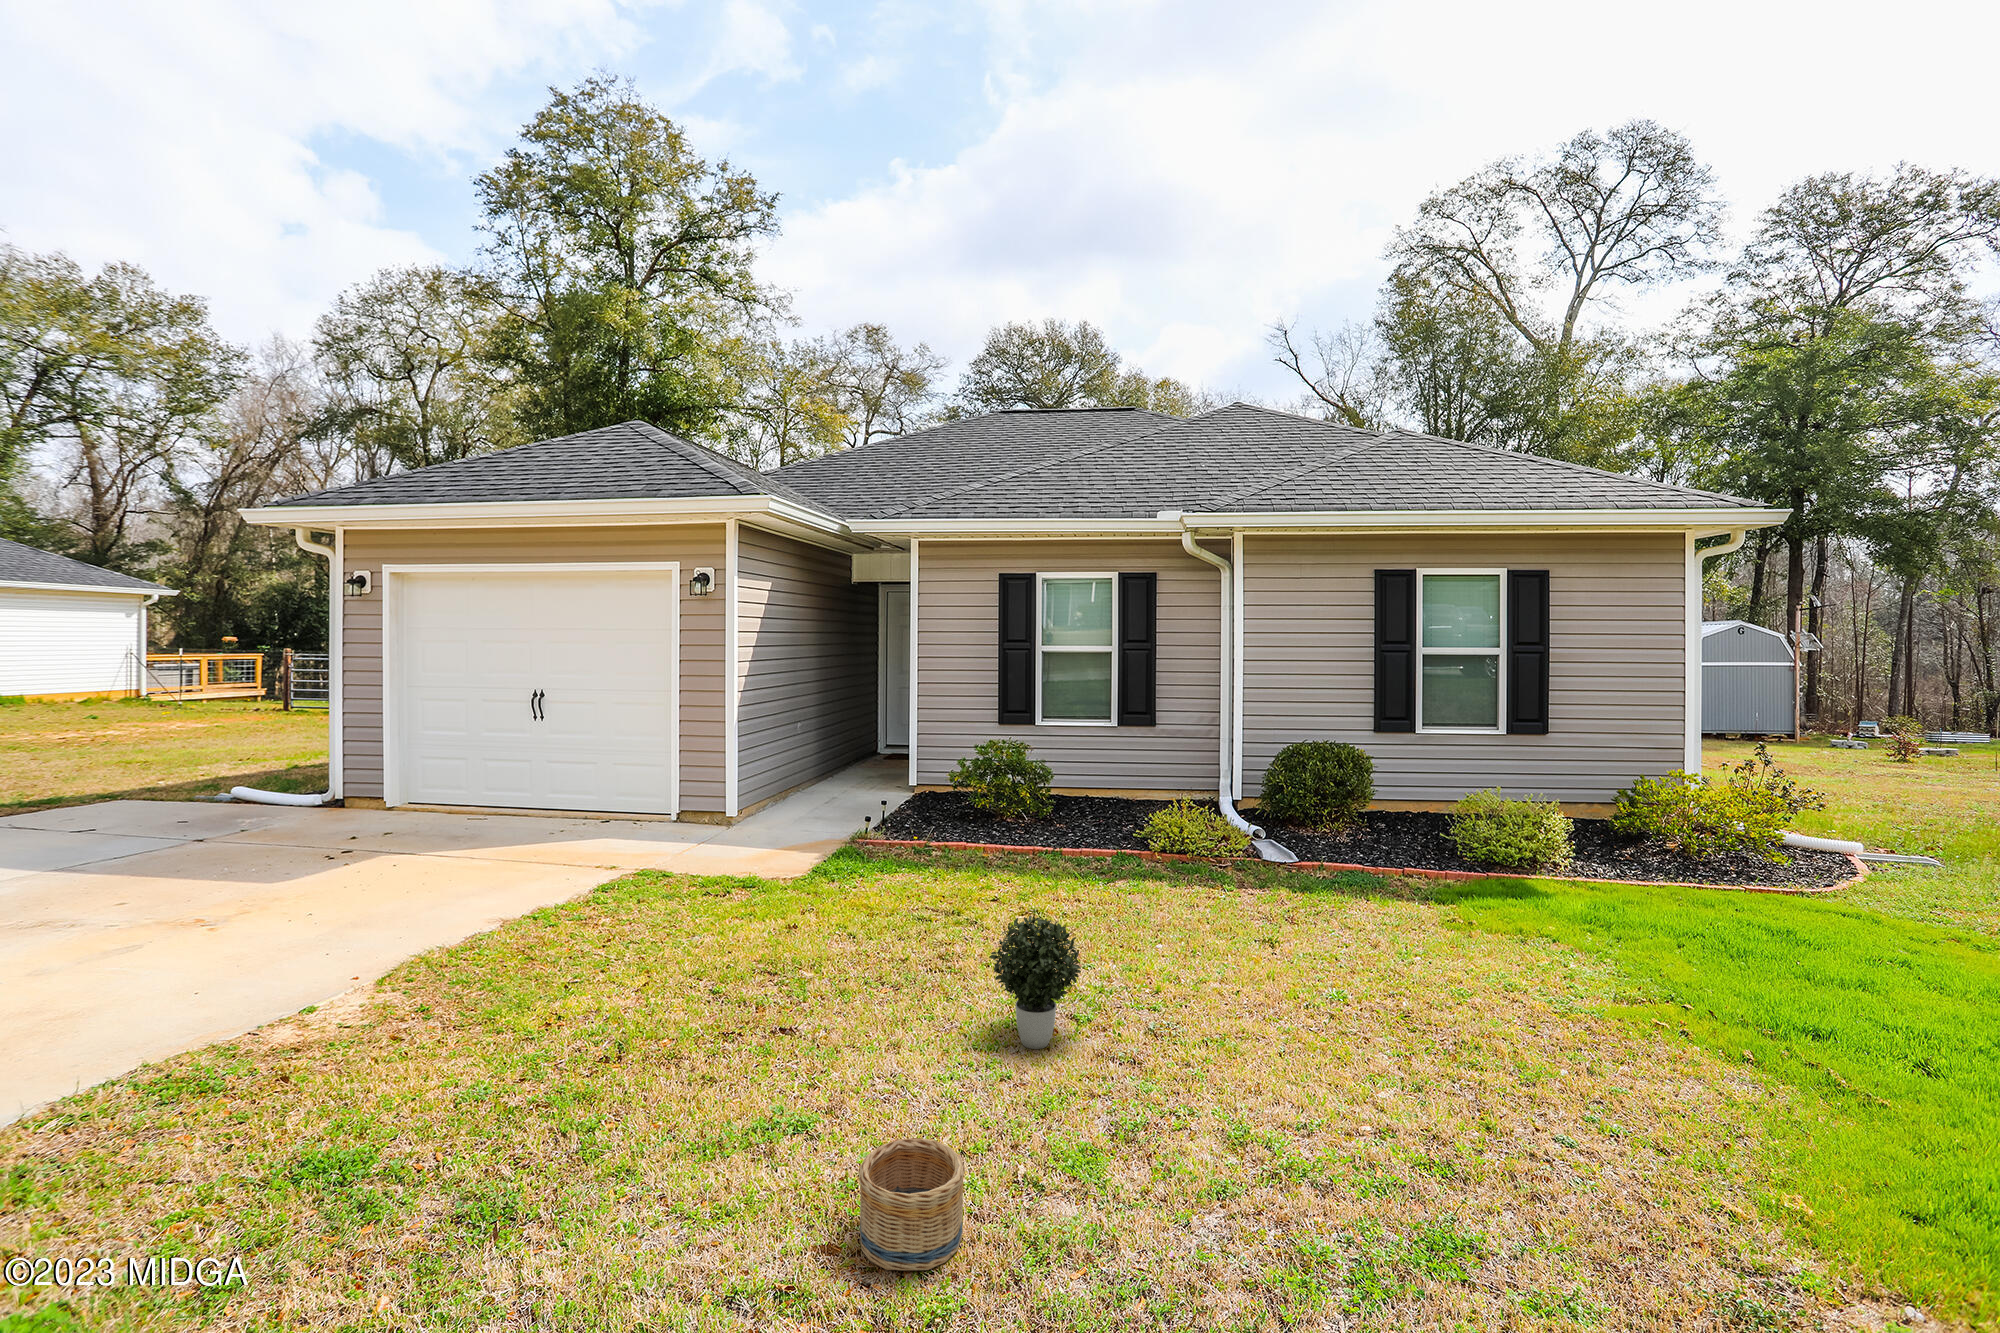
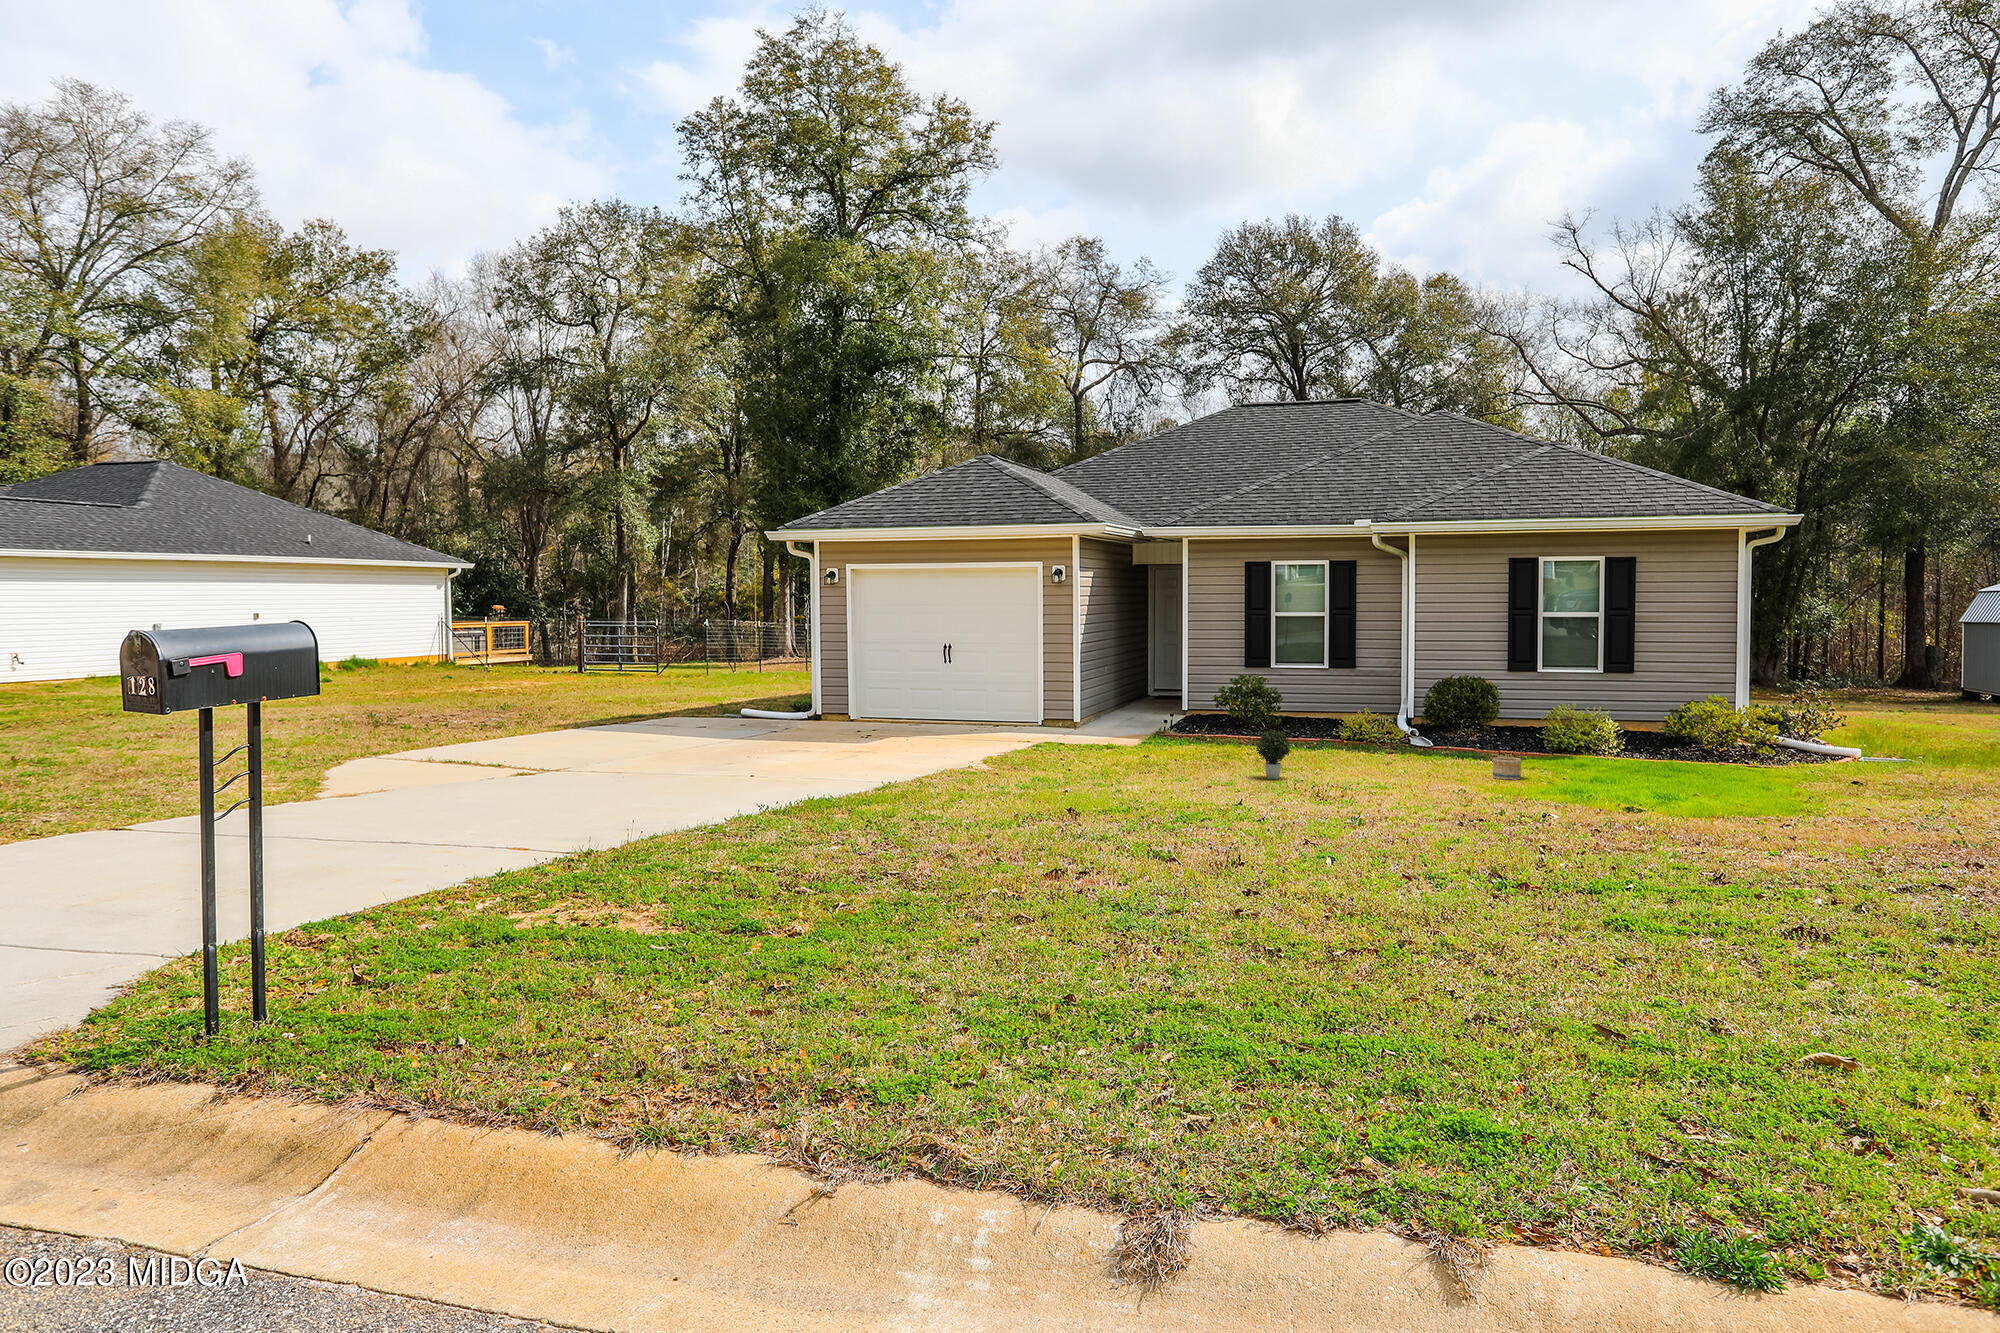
basket: present [859,1138,965,1270] -> present [1493,757,1522,780]

